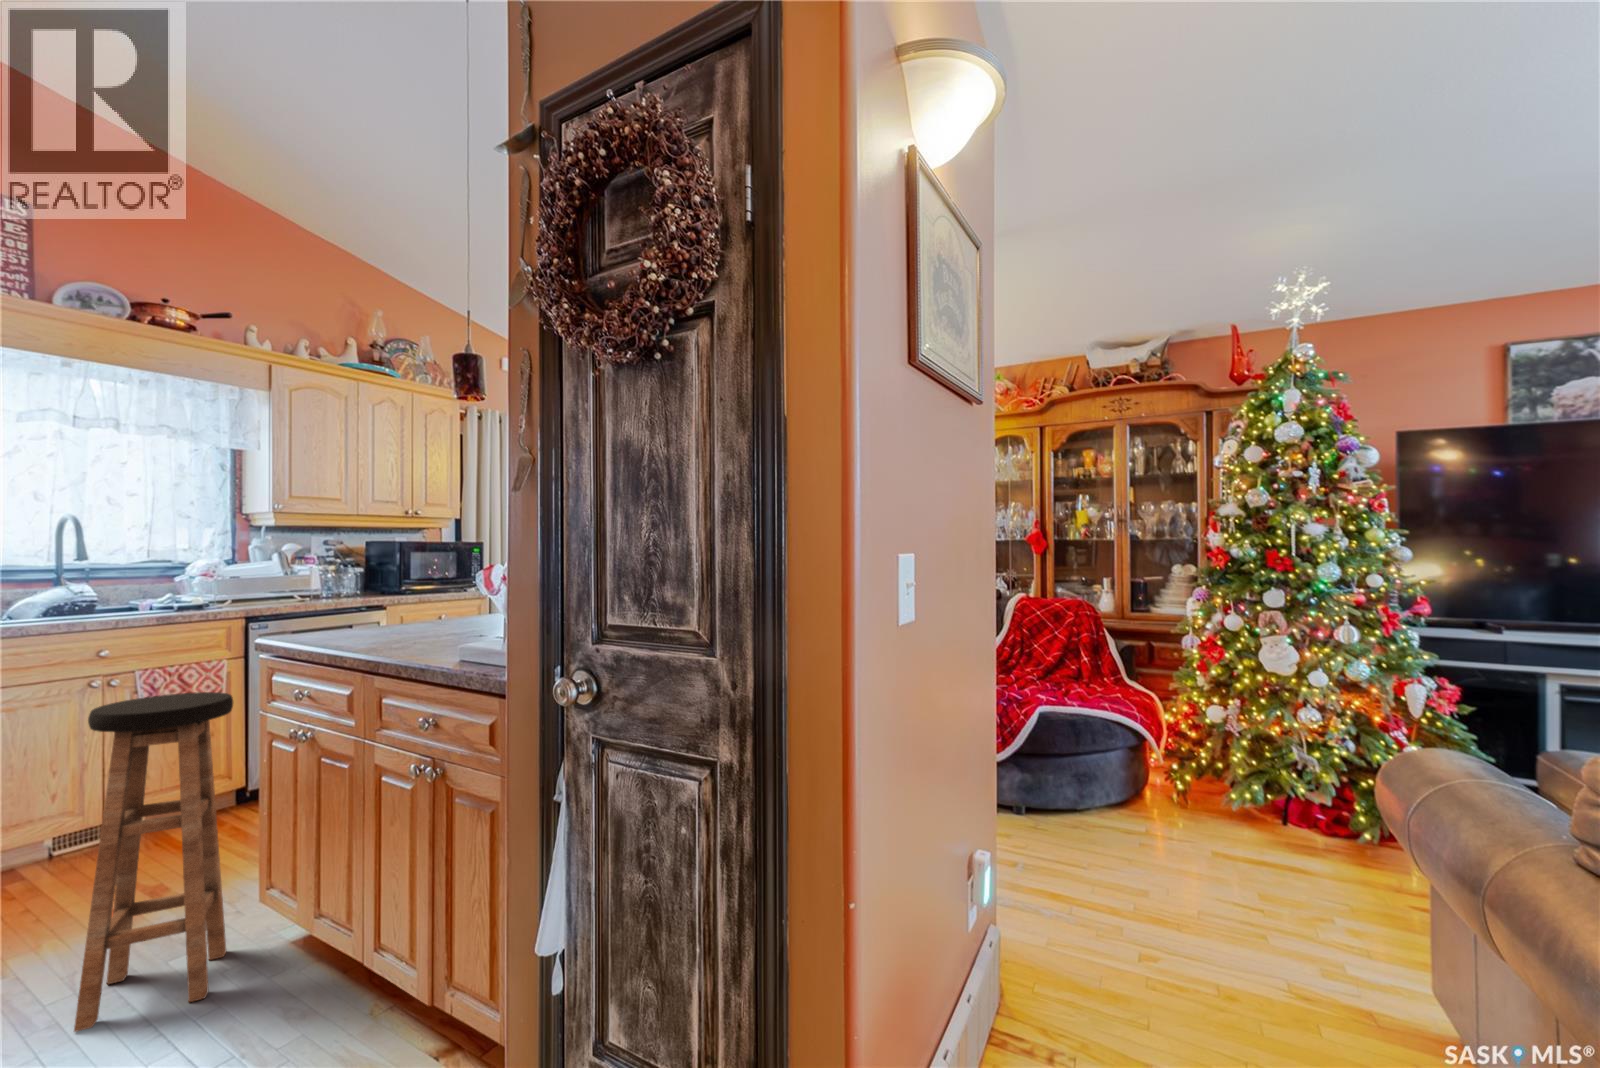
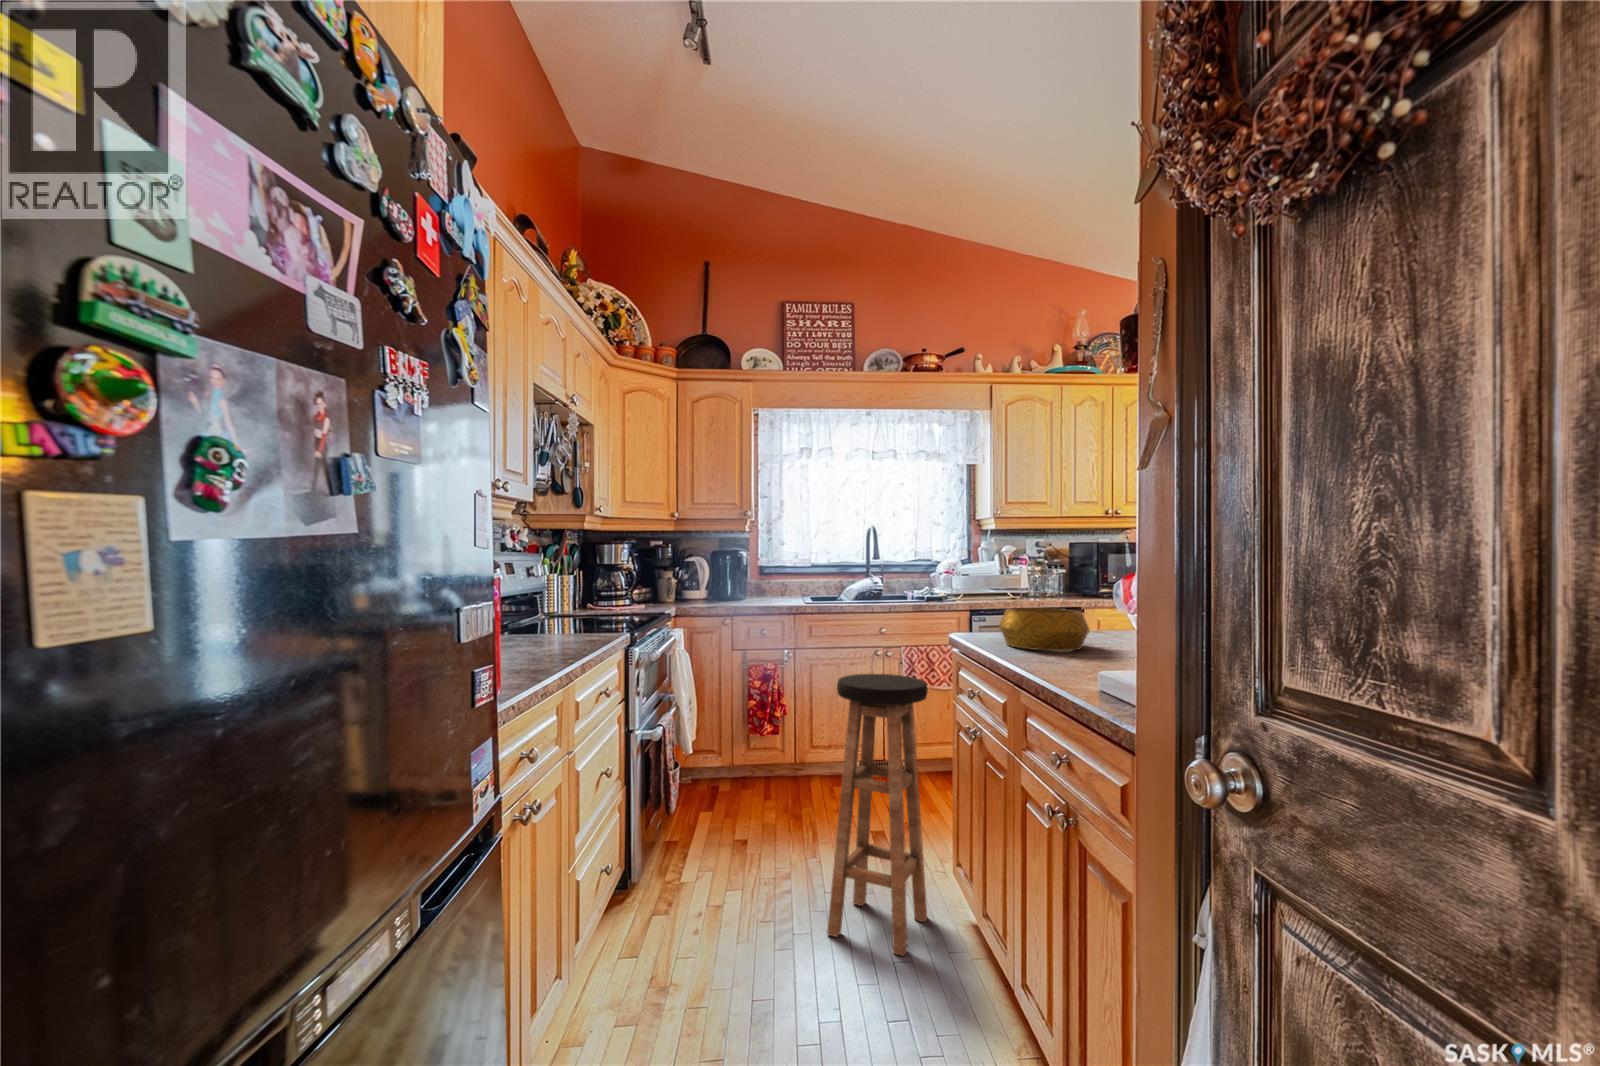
decorative bowl: none [331,601,424,640] -> present [999,608,1090,651]

